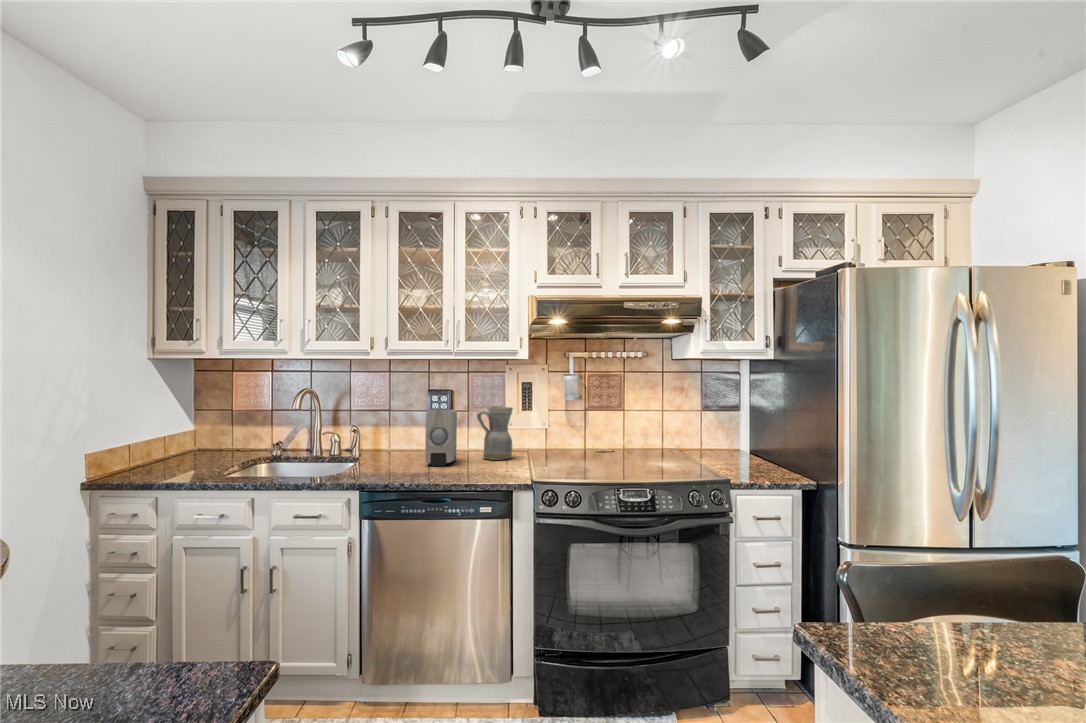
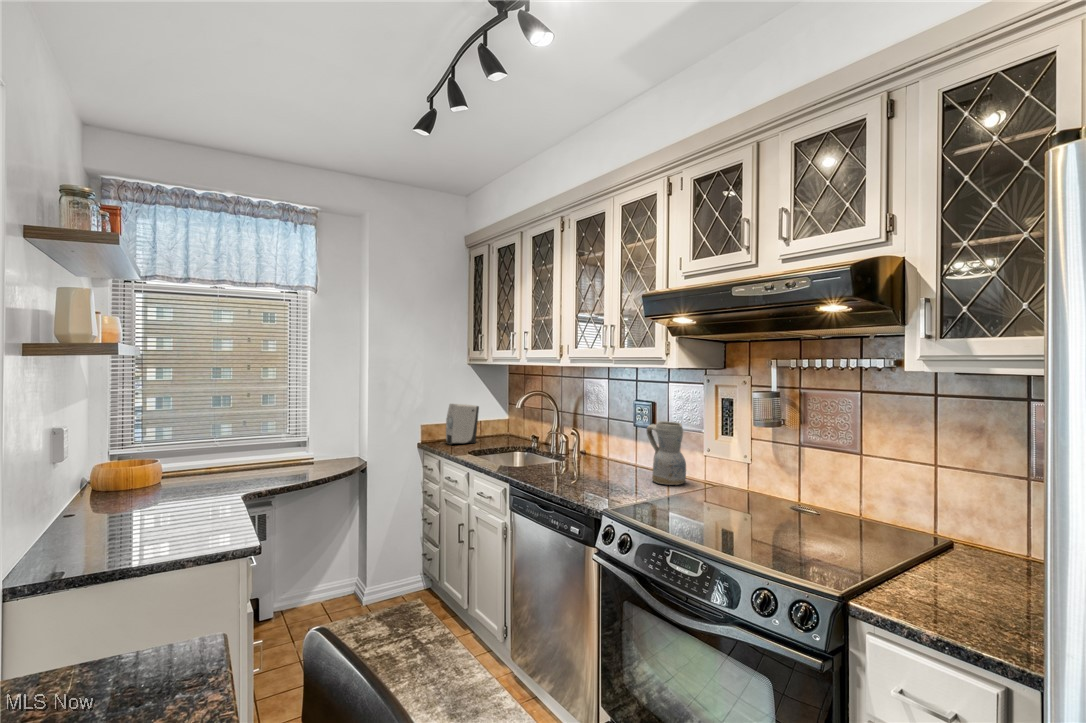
soap dispenser: present [425,410,457,466] -> present [446,404,479,445]

